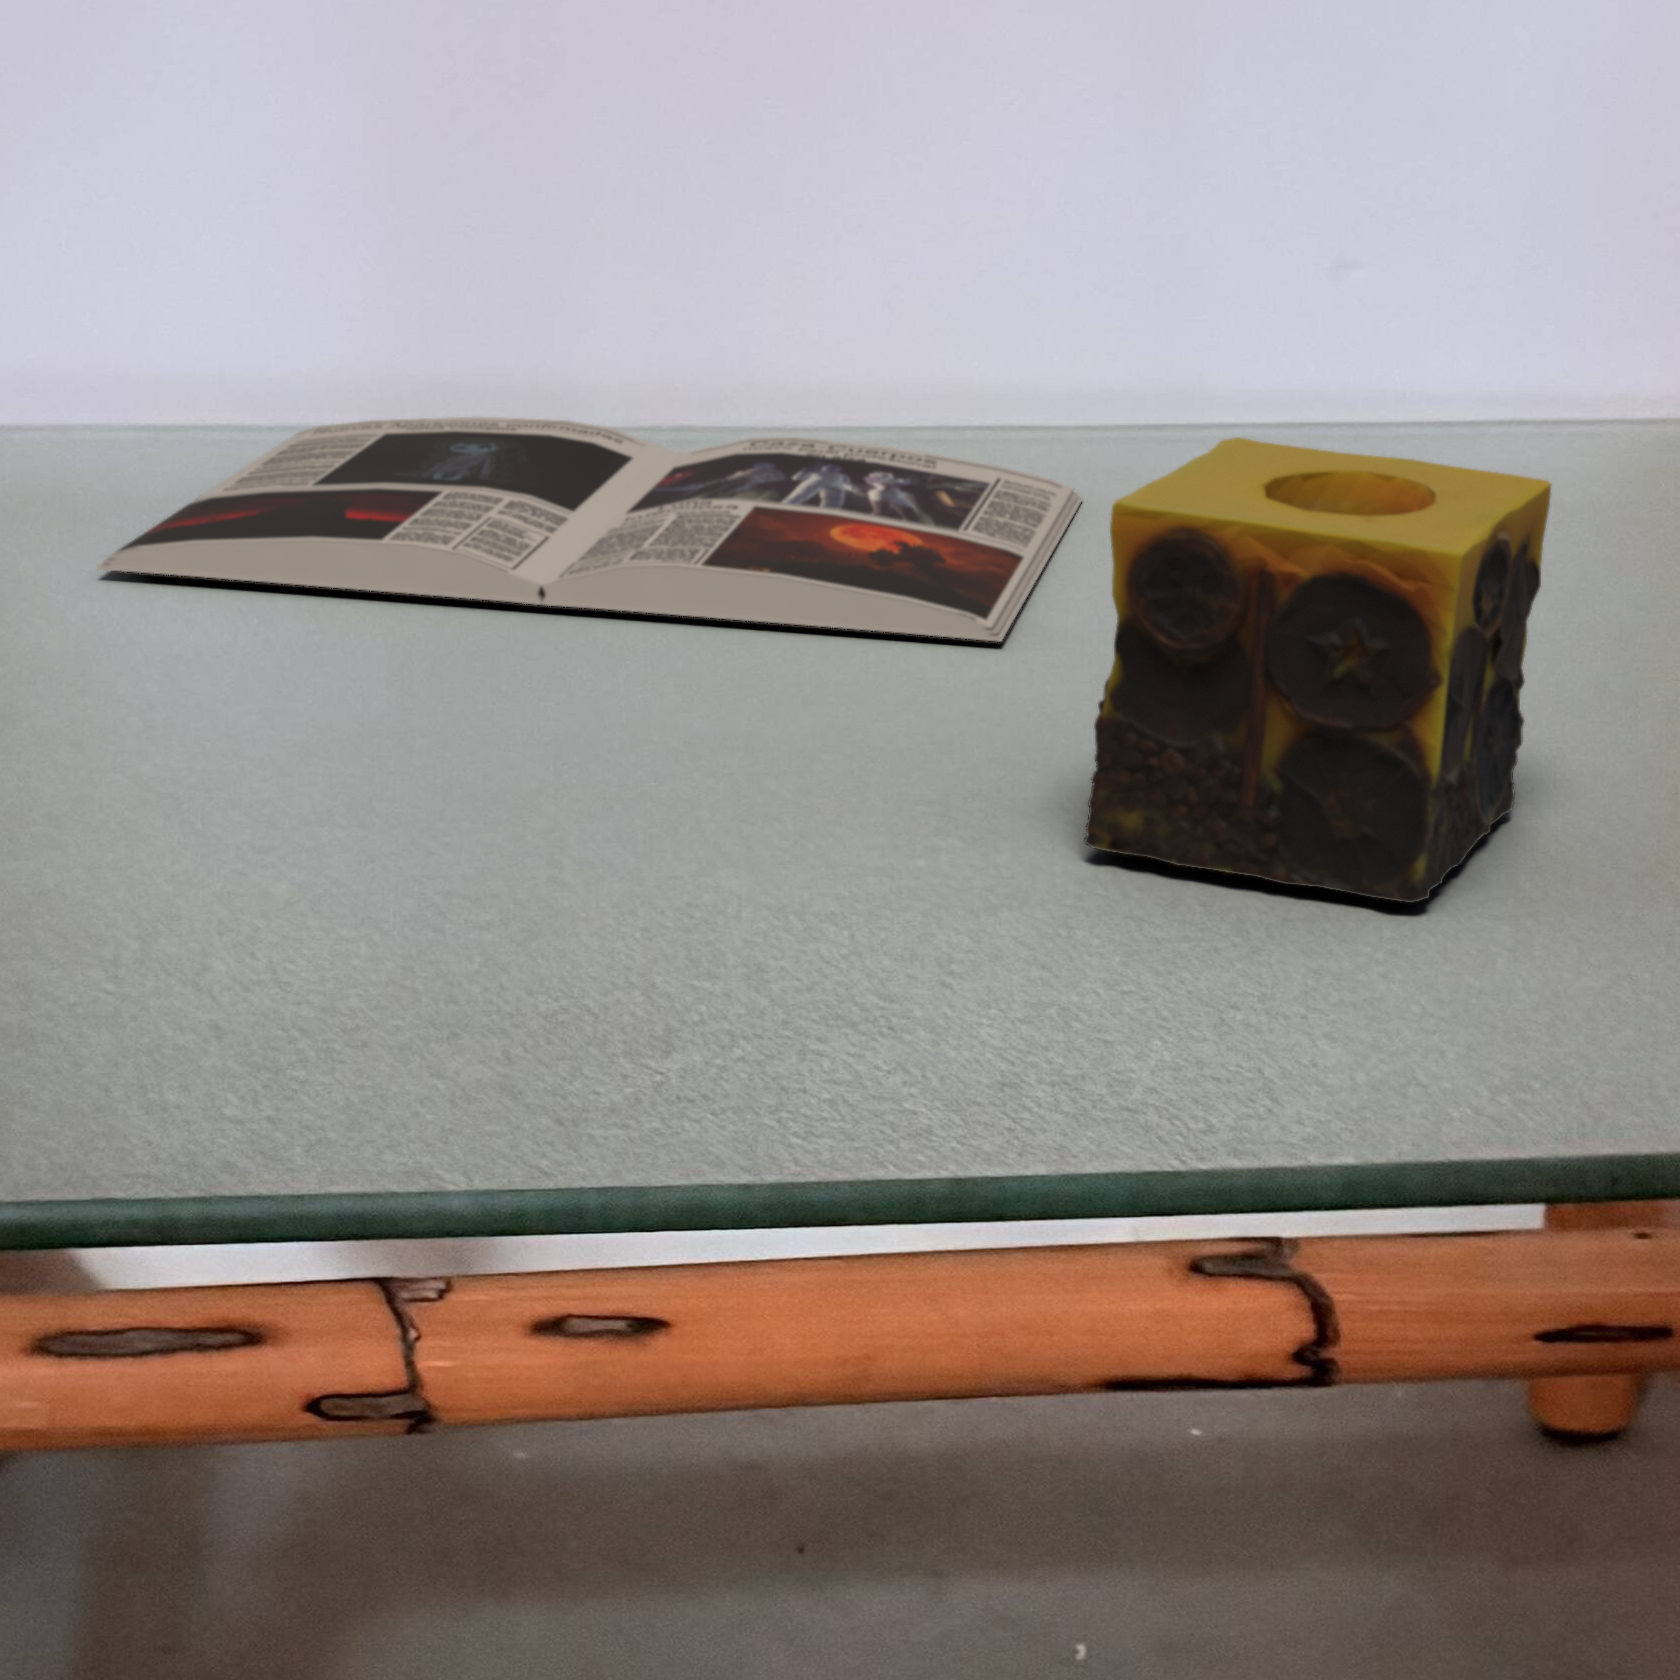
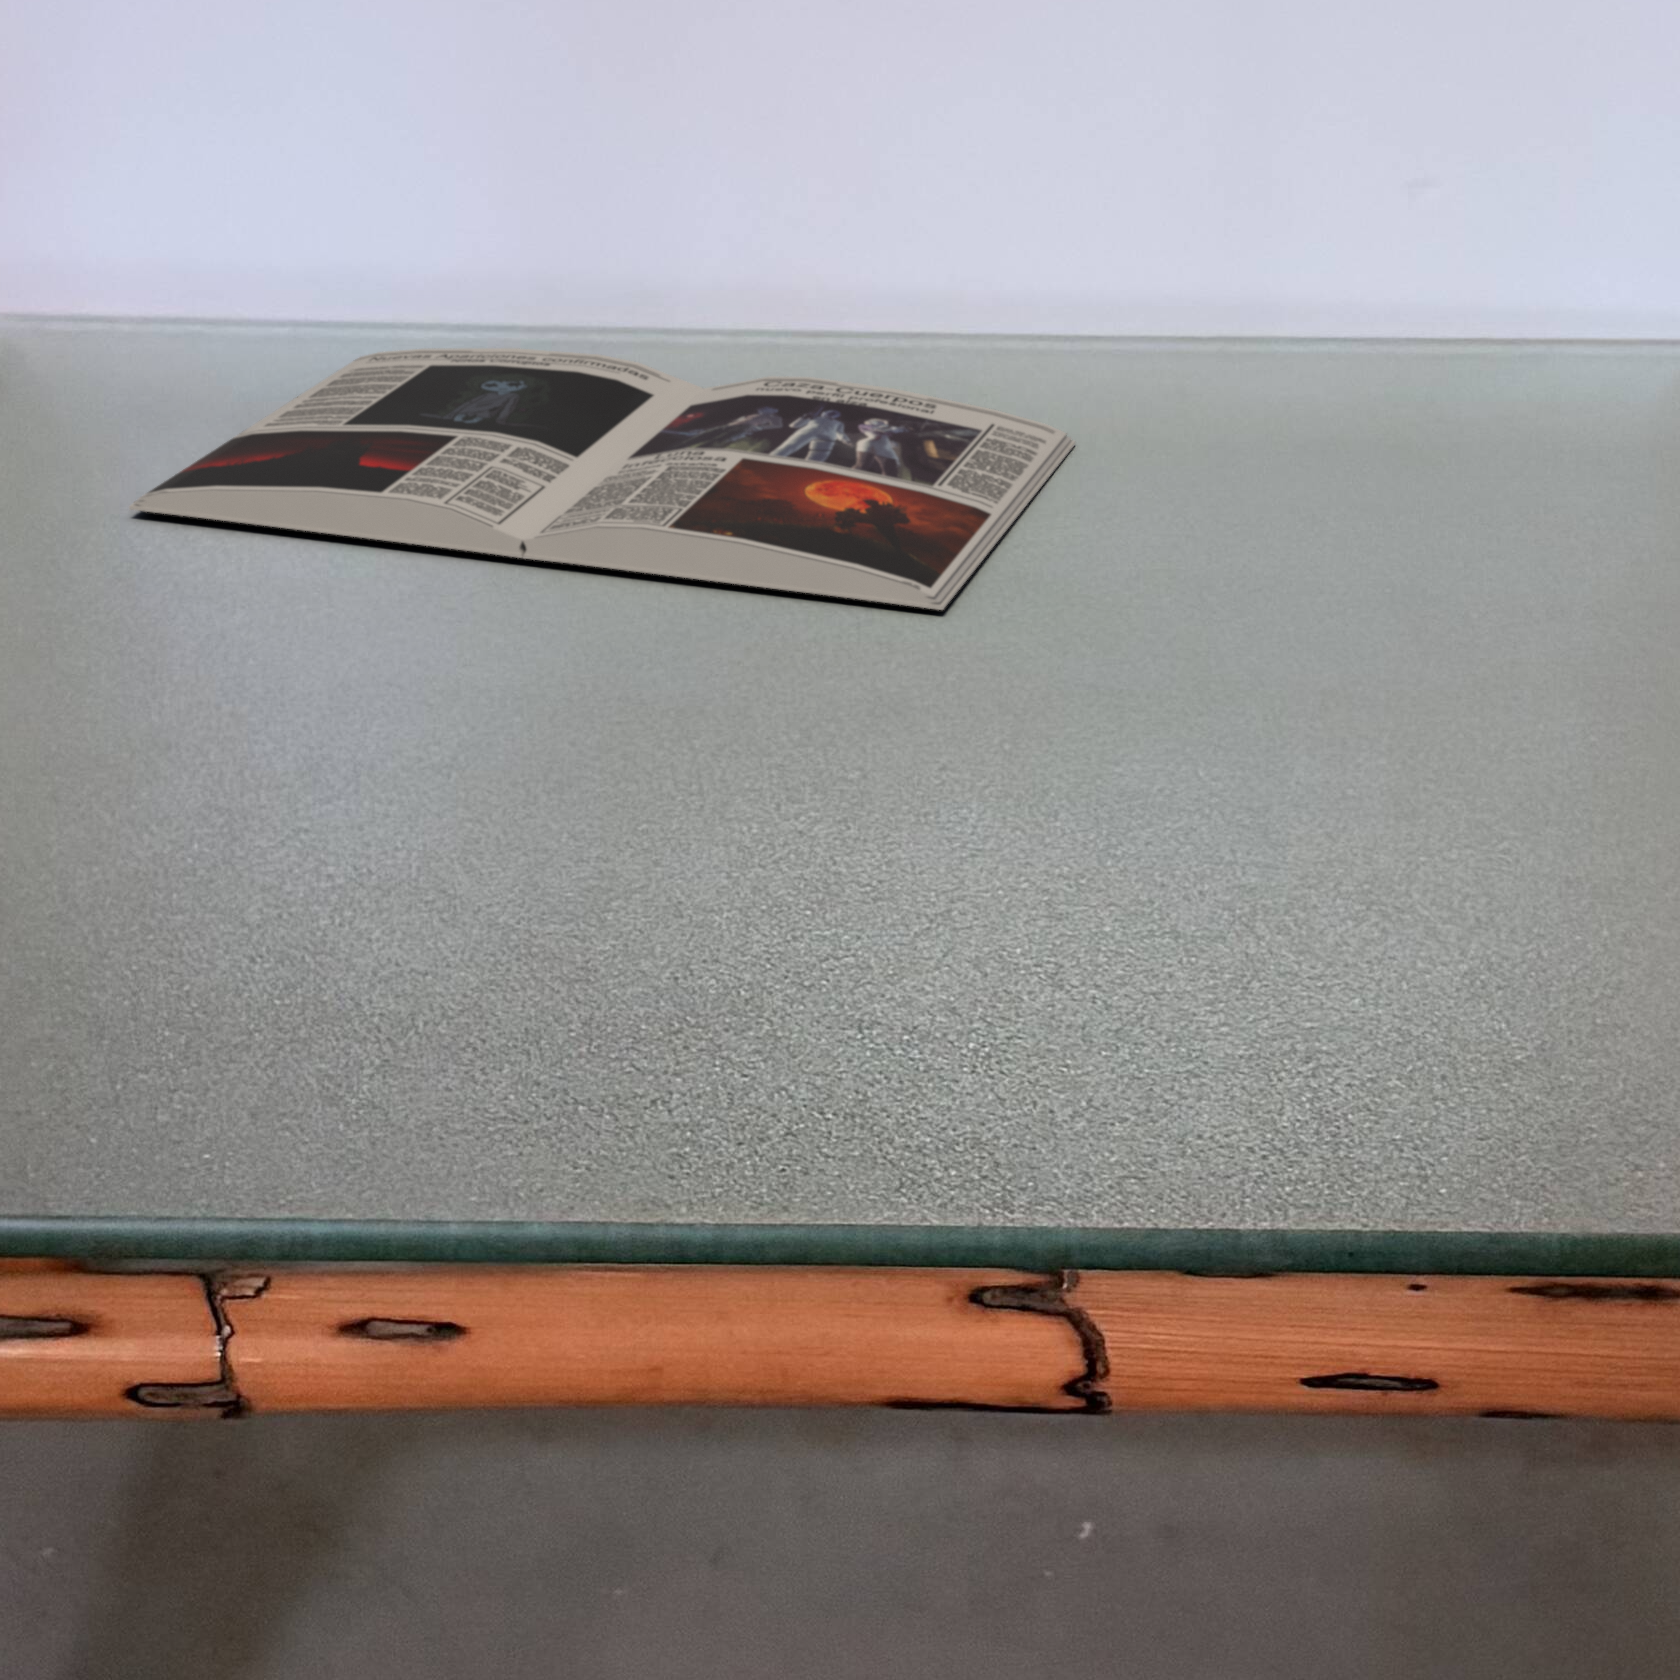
candle: present [1085,437,1552,903] -> none [943,459,1407,930]

